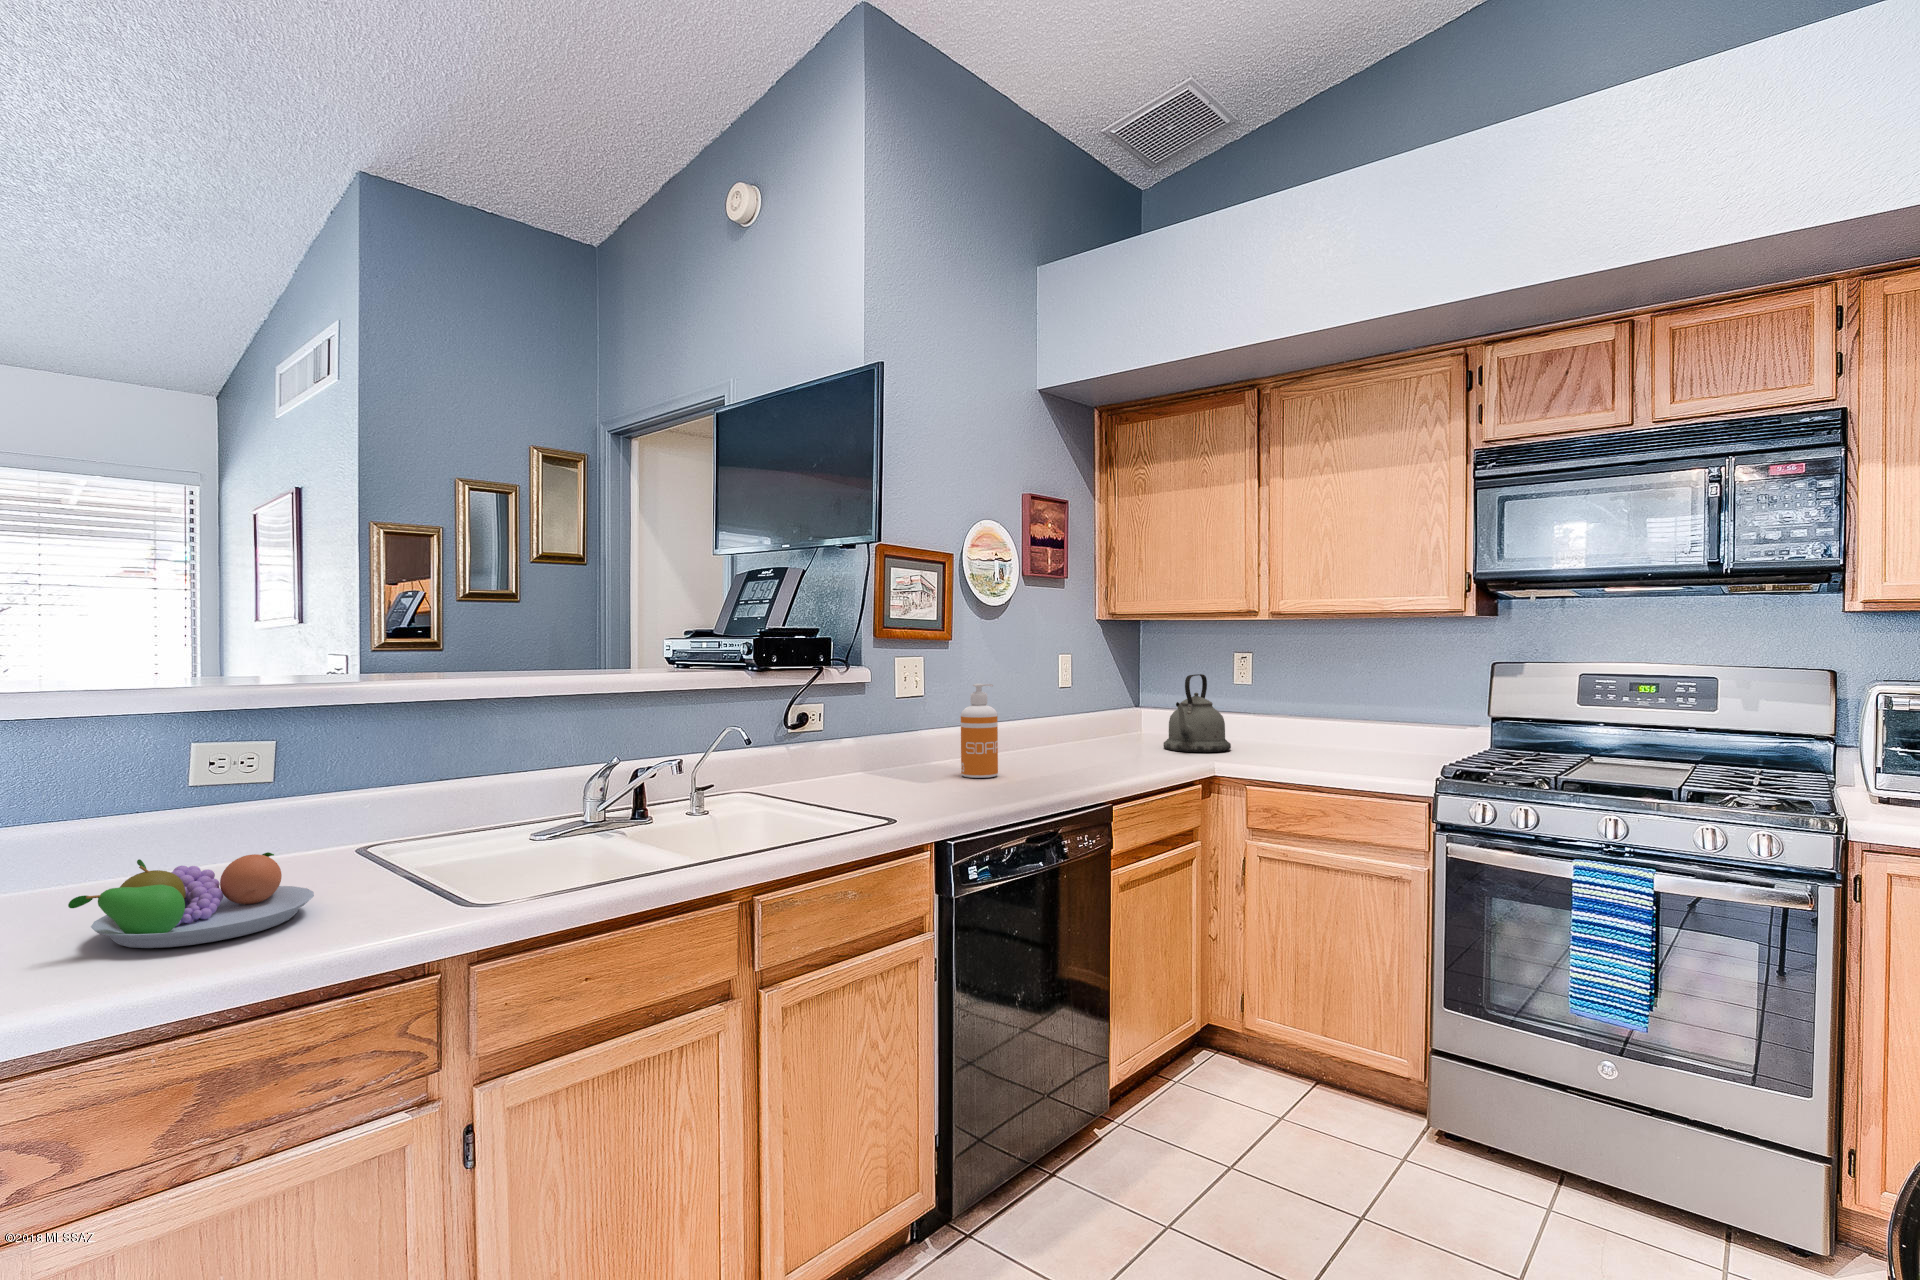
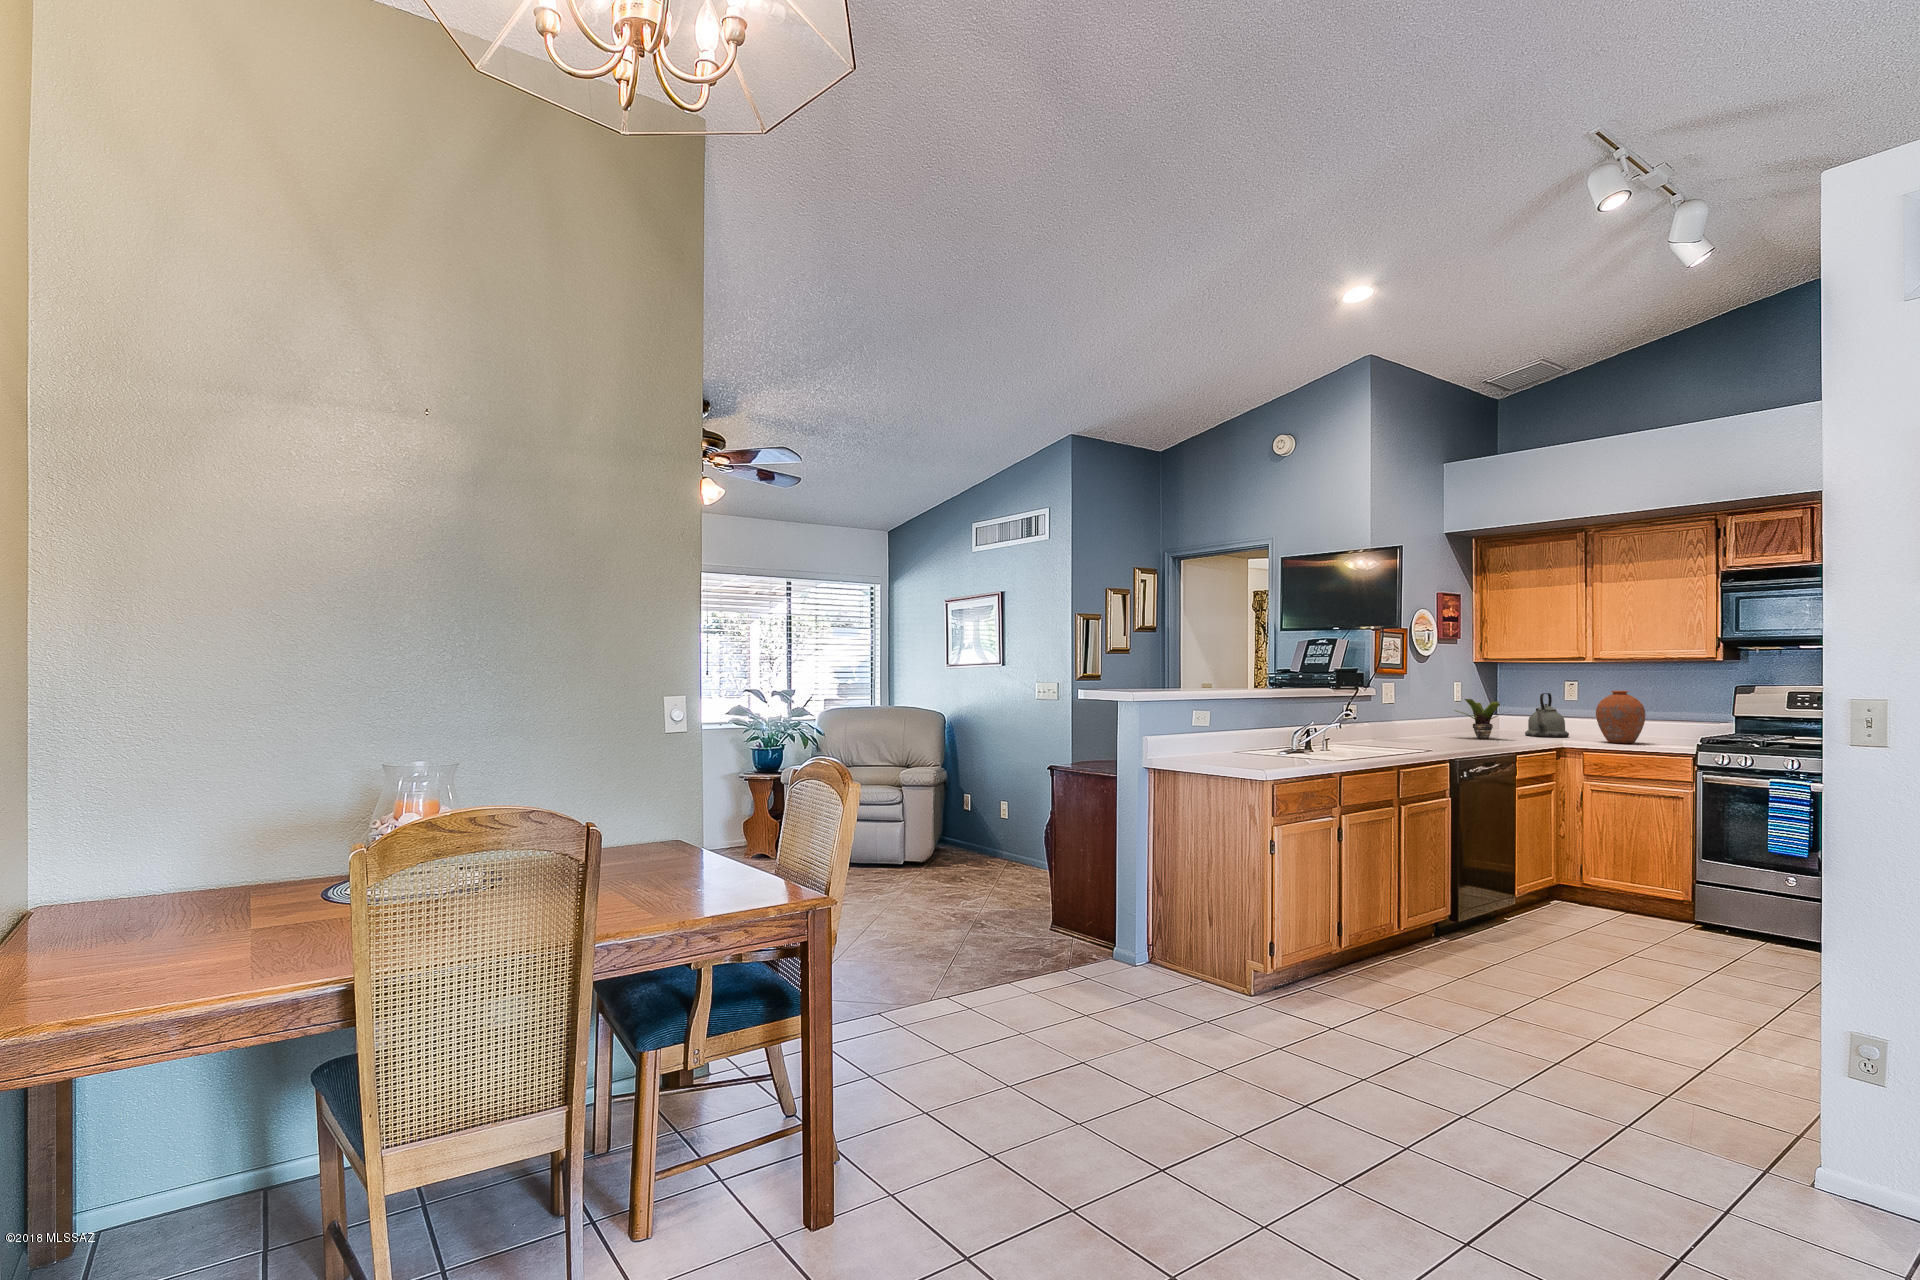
vase: none [1267,671,1348,769] -> present [1596,691,1646,743]
soap dispenser: present [961,684,998,778] -> none [1426,695,1447,742]
potted plant: none [1031,689,1129,763] -> present [1455,699,1500,739]
fruit bowl: present [68,852,314,948] -> none [1227,739,1283,762]

